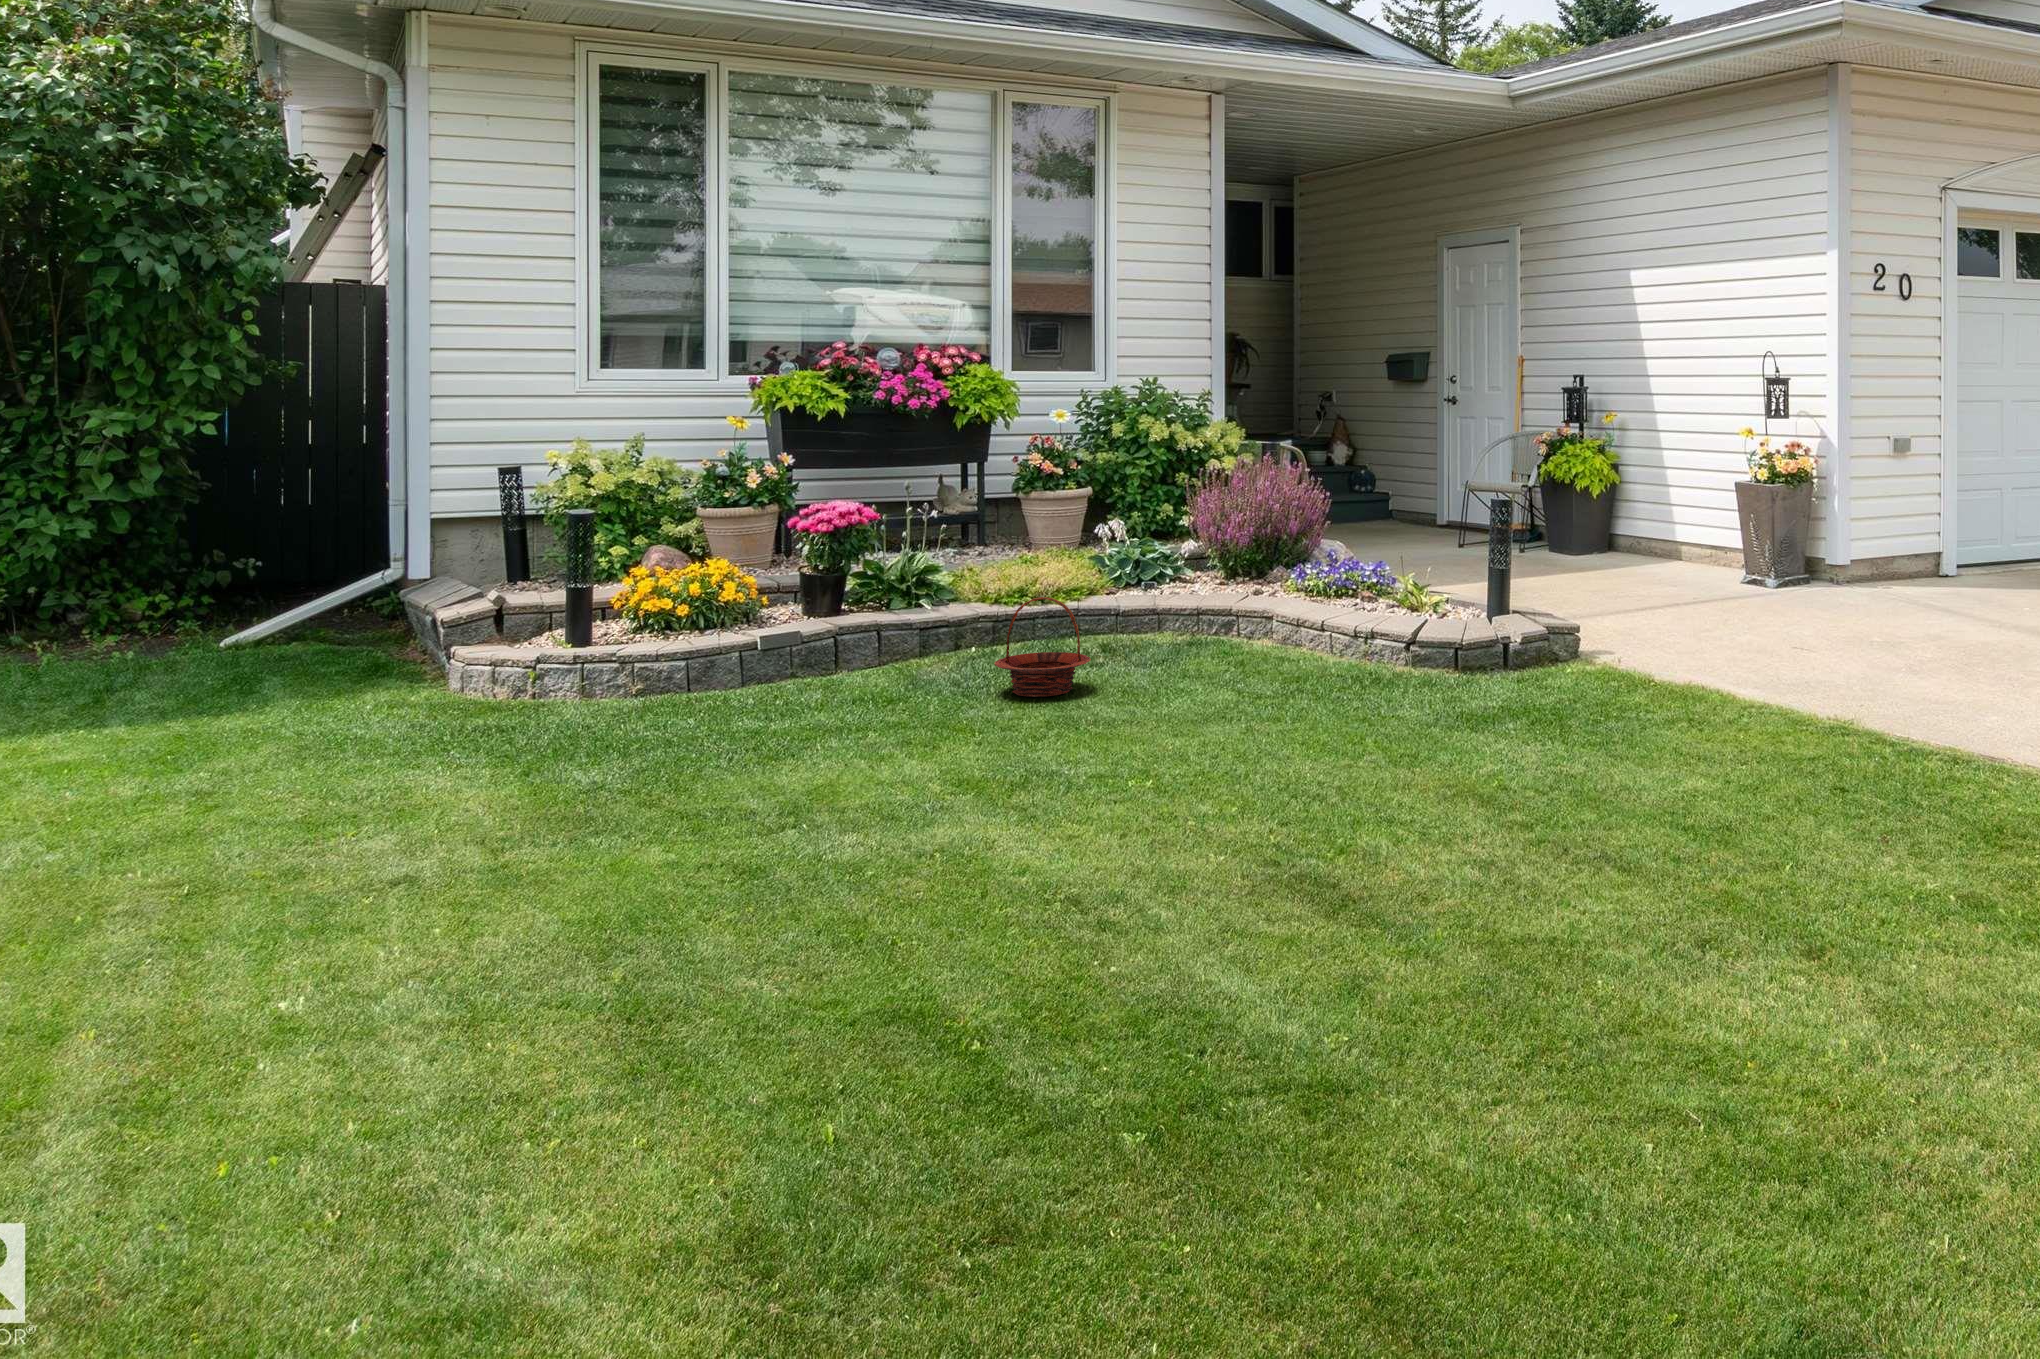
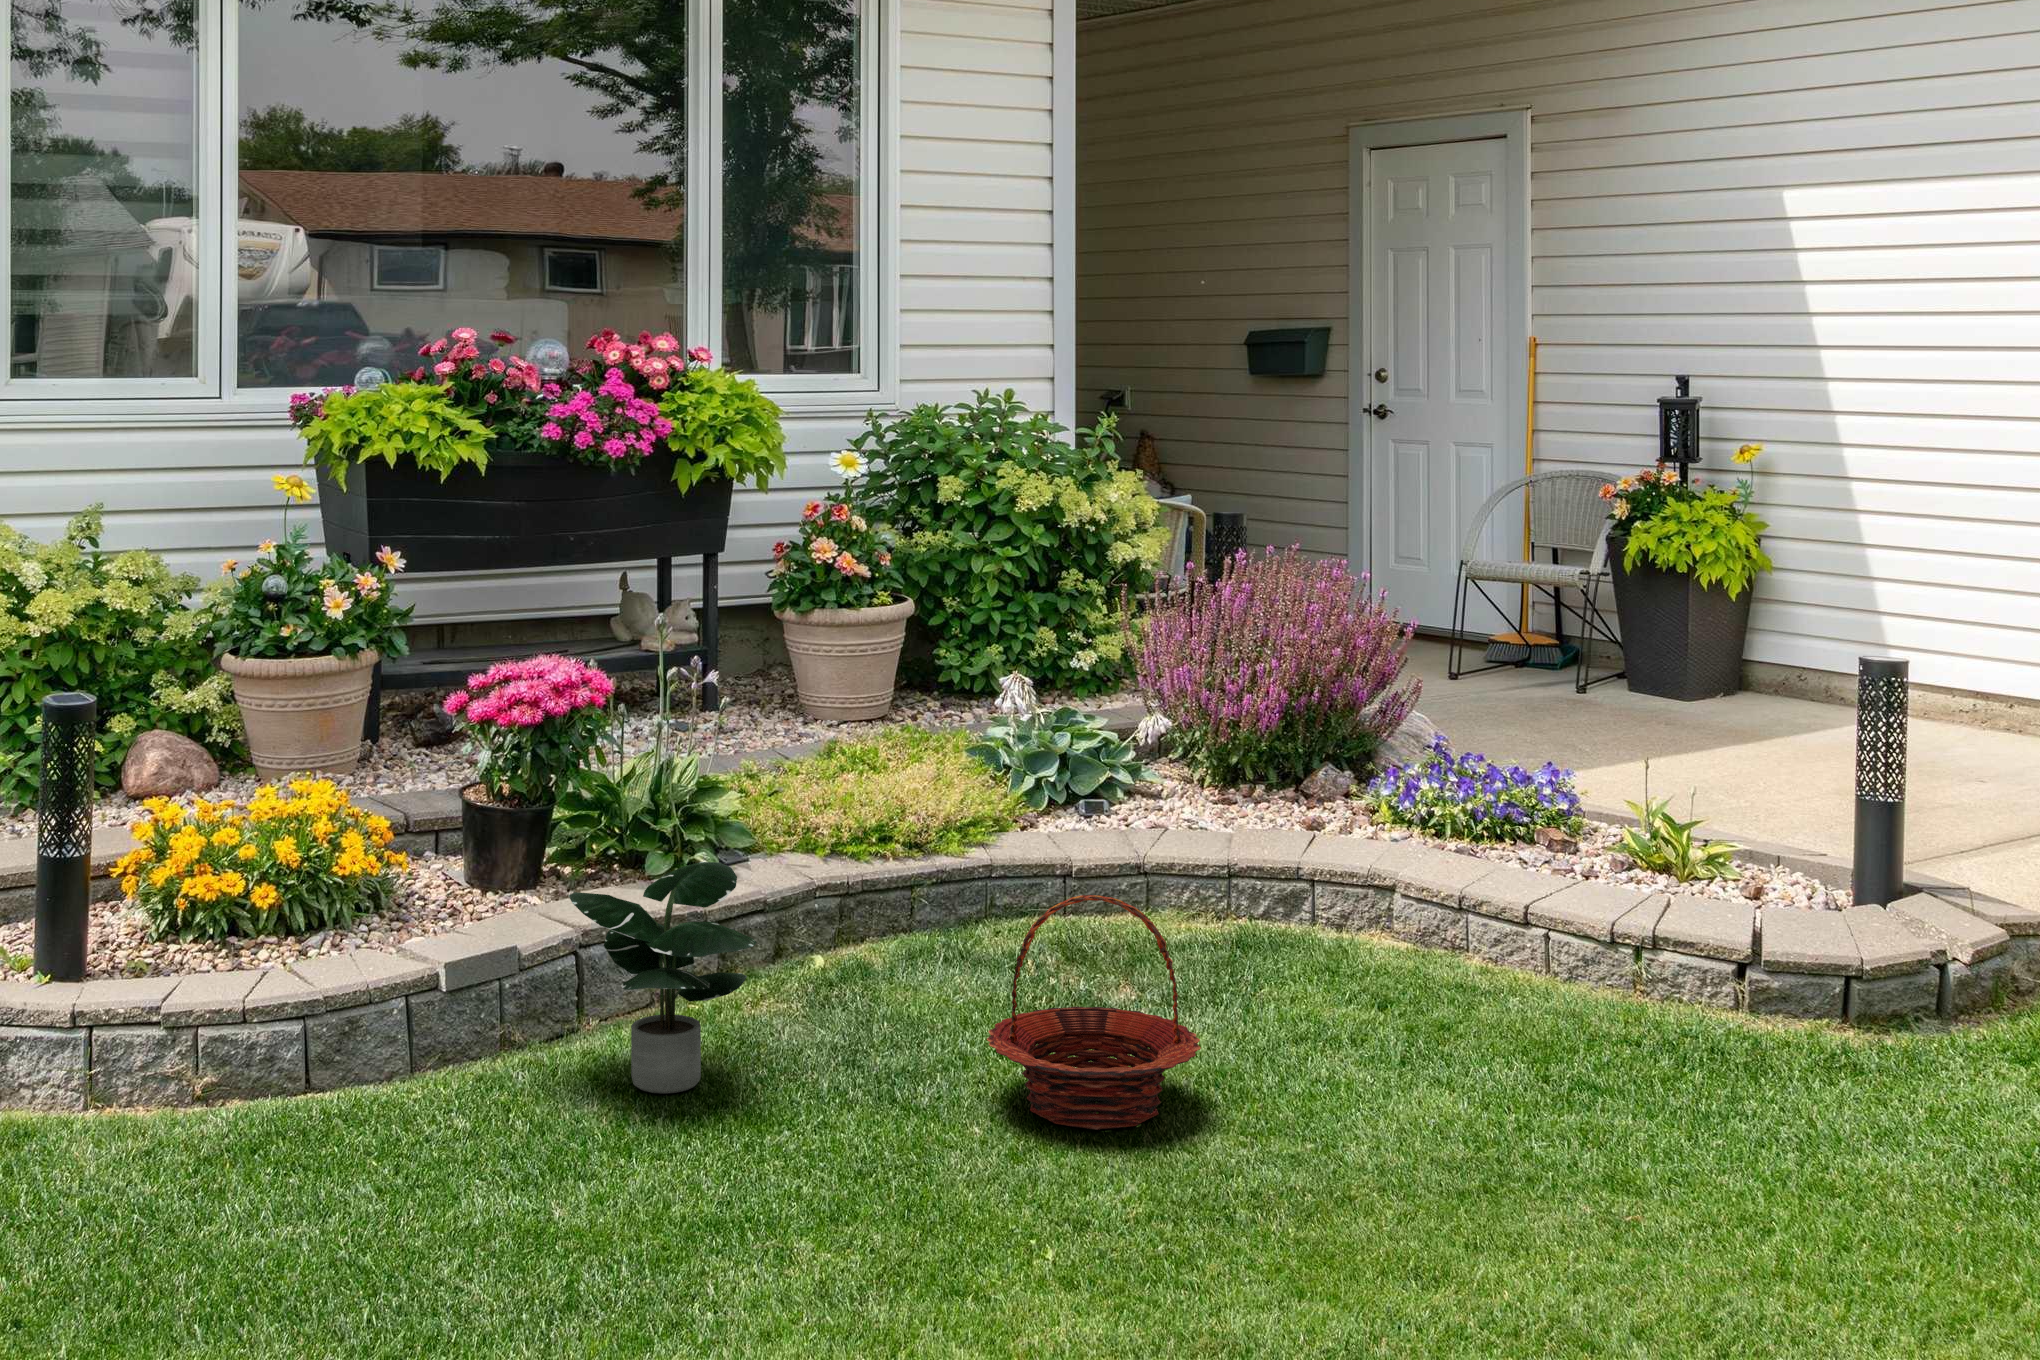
potted plant: none [811,590,896,689] -> present [569,862,757,1094]

